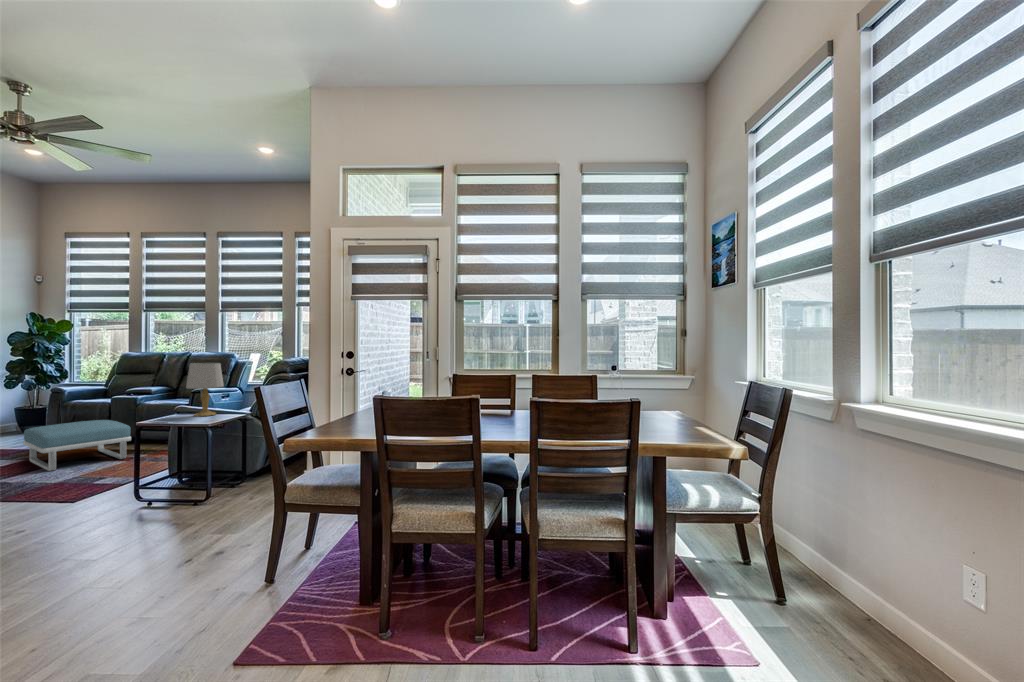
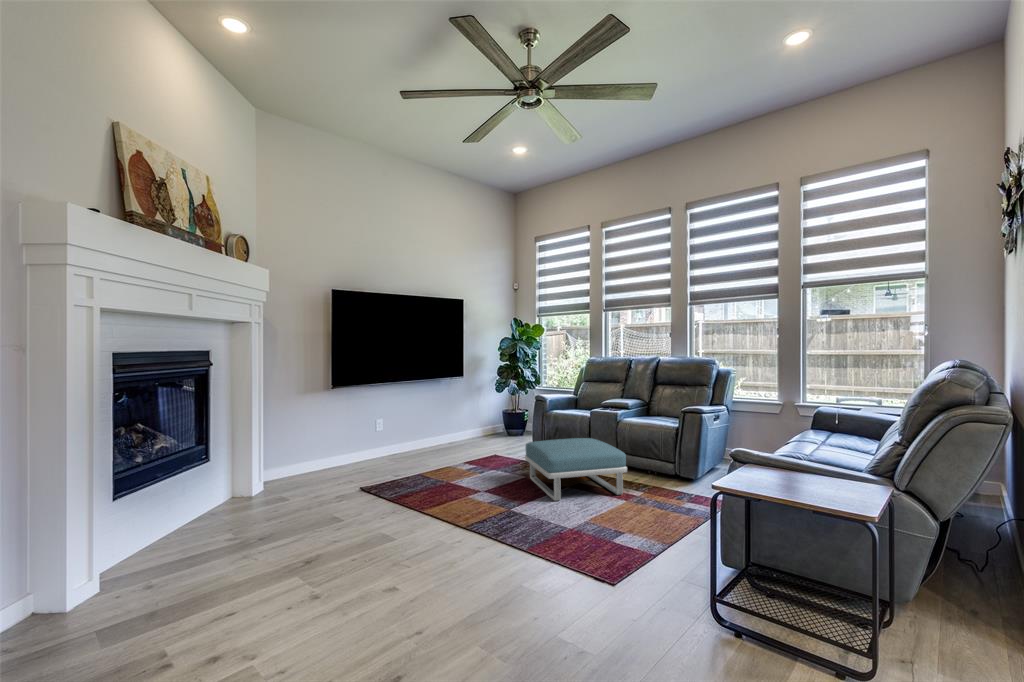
table lamp: present [186,363,224,416] -> none [774,379,844,482]

